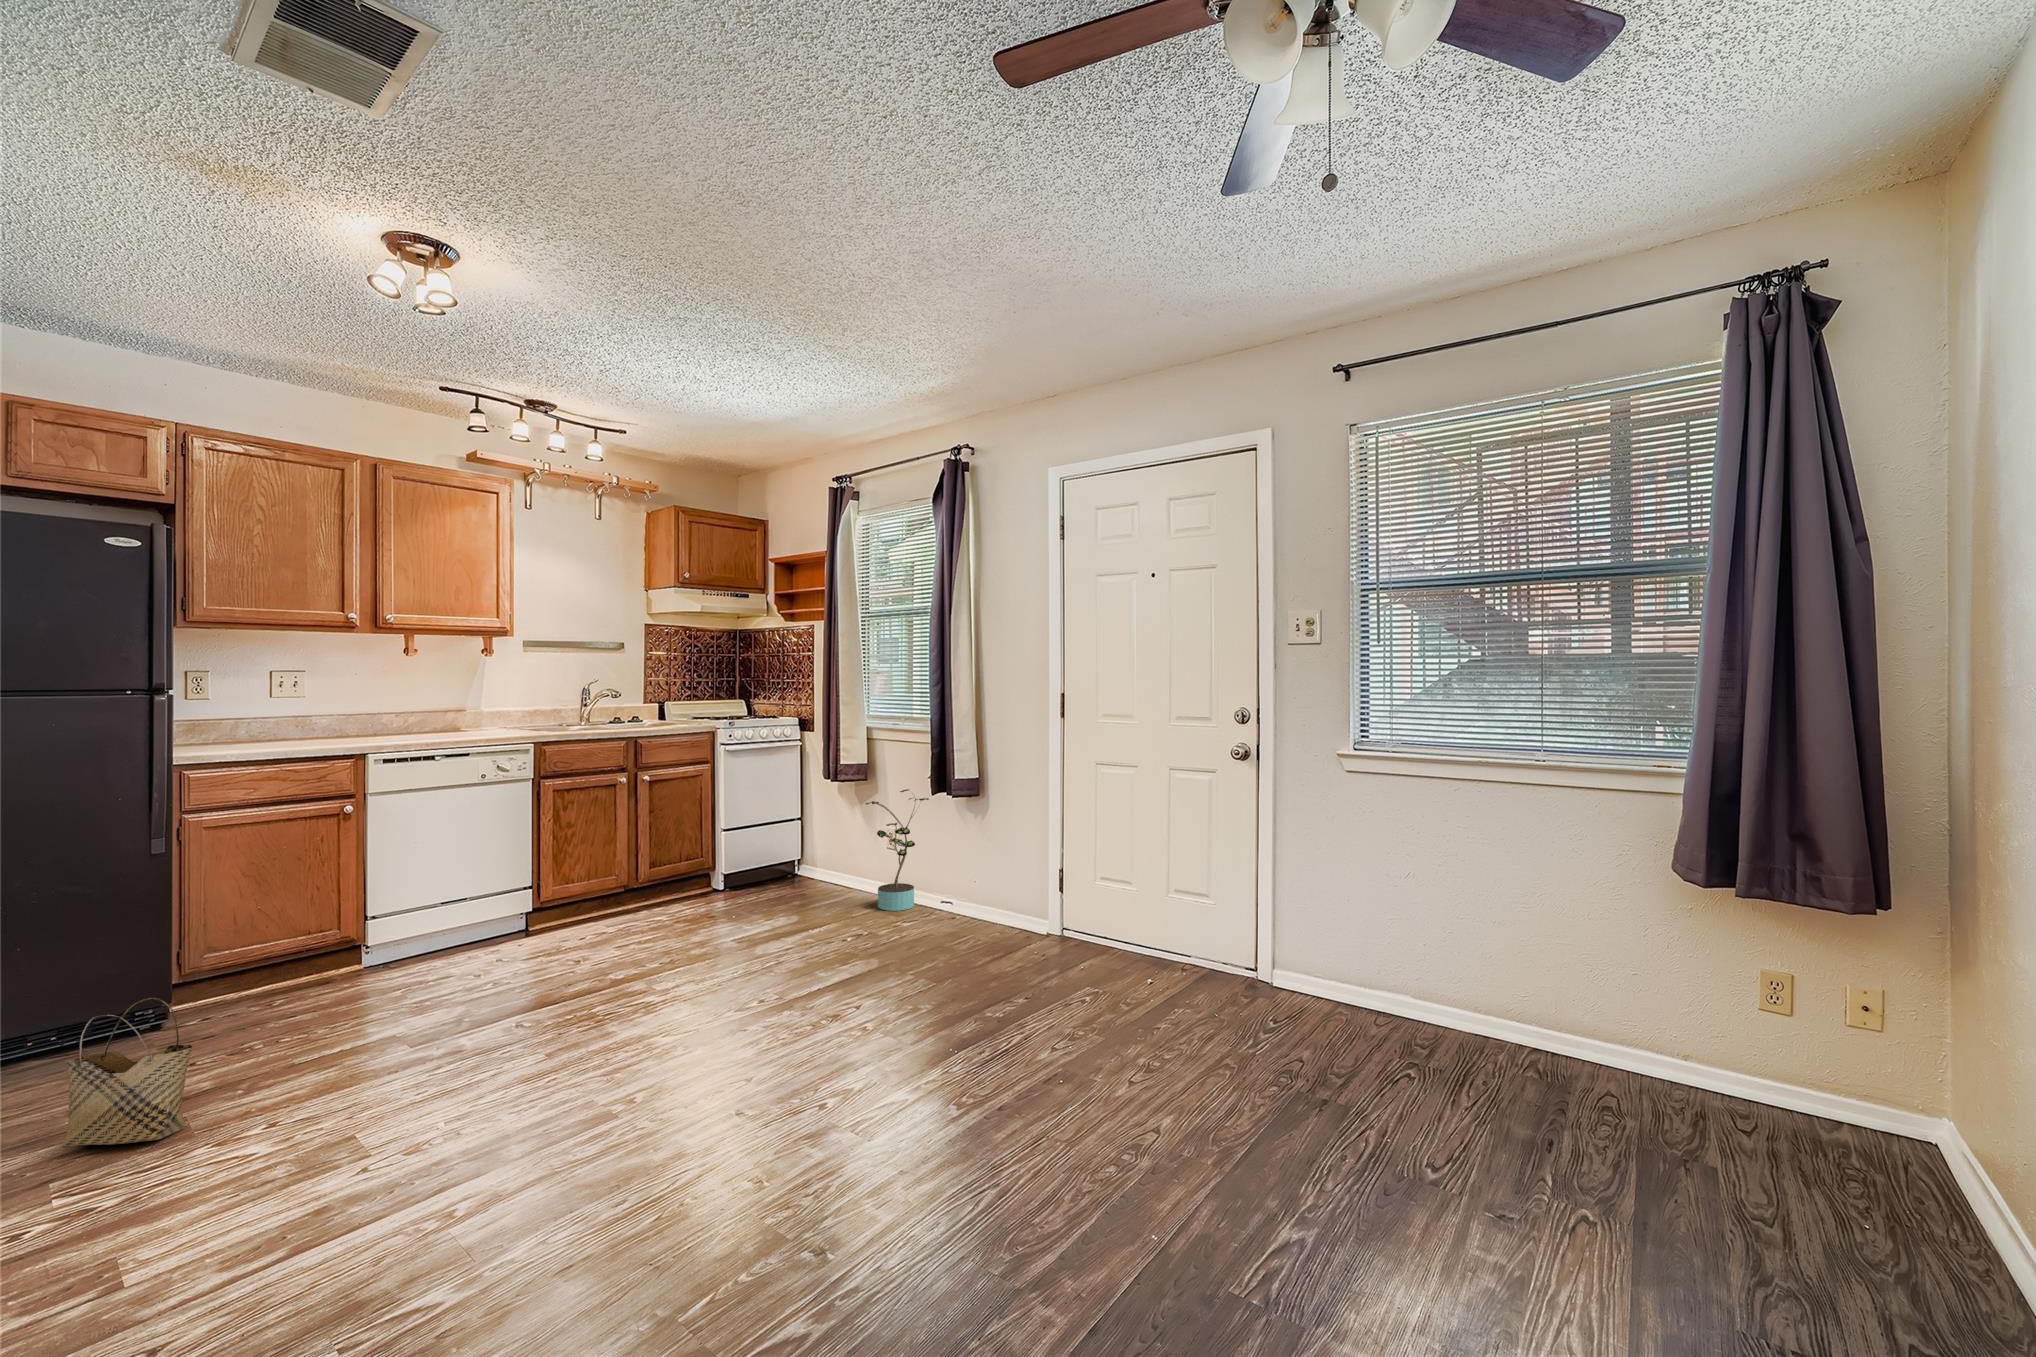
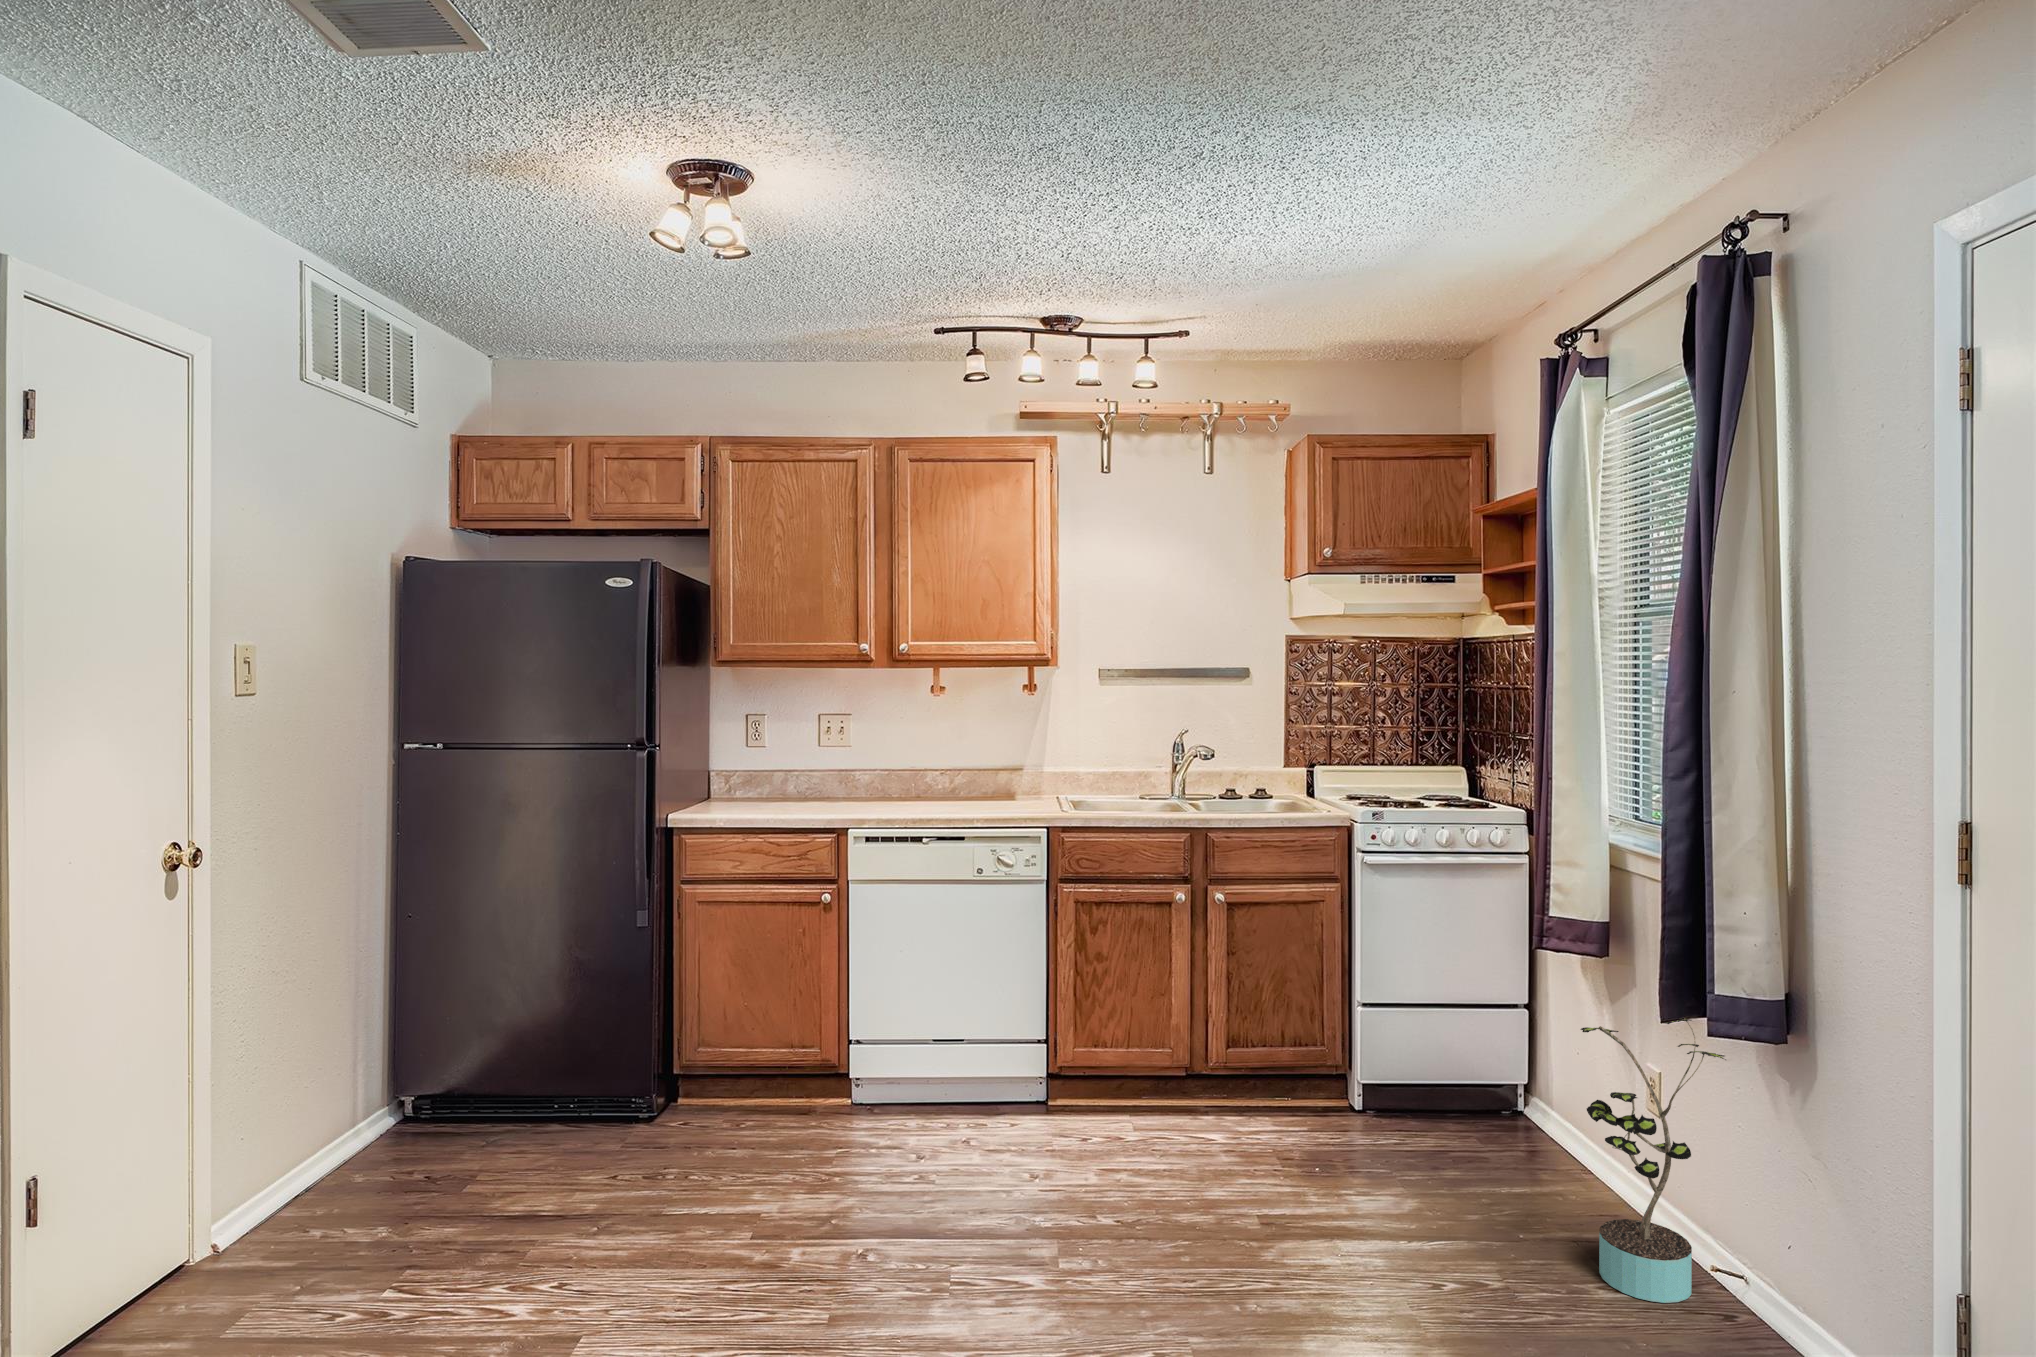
woven basket: present [62,997,192,1147] -> none [375,1128,458,1307]

